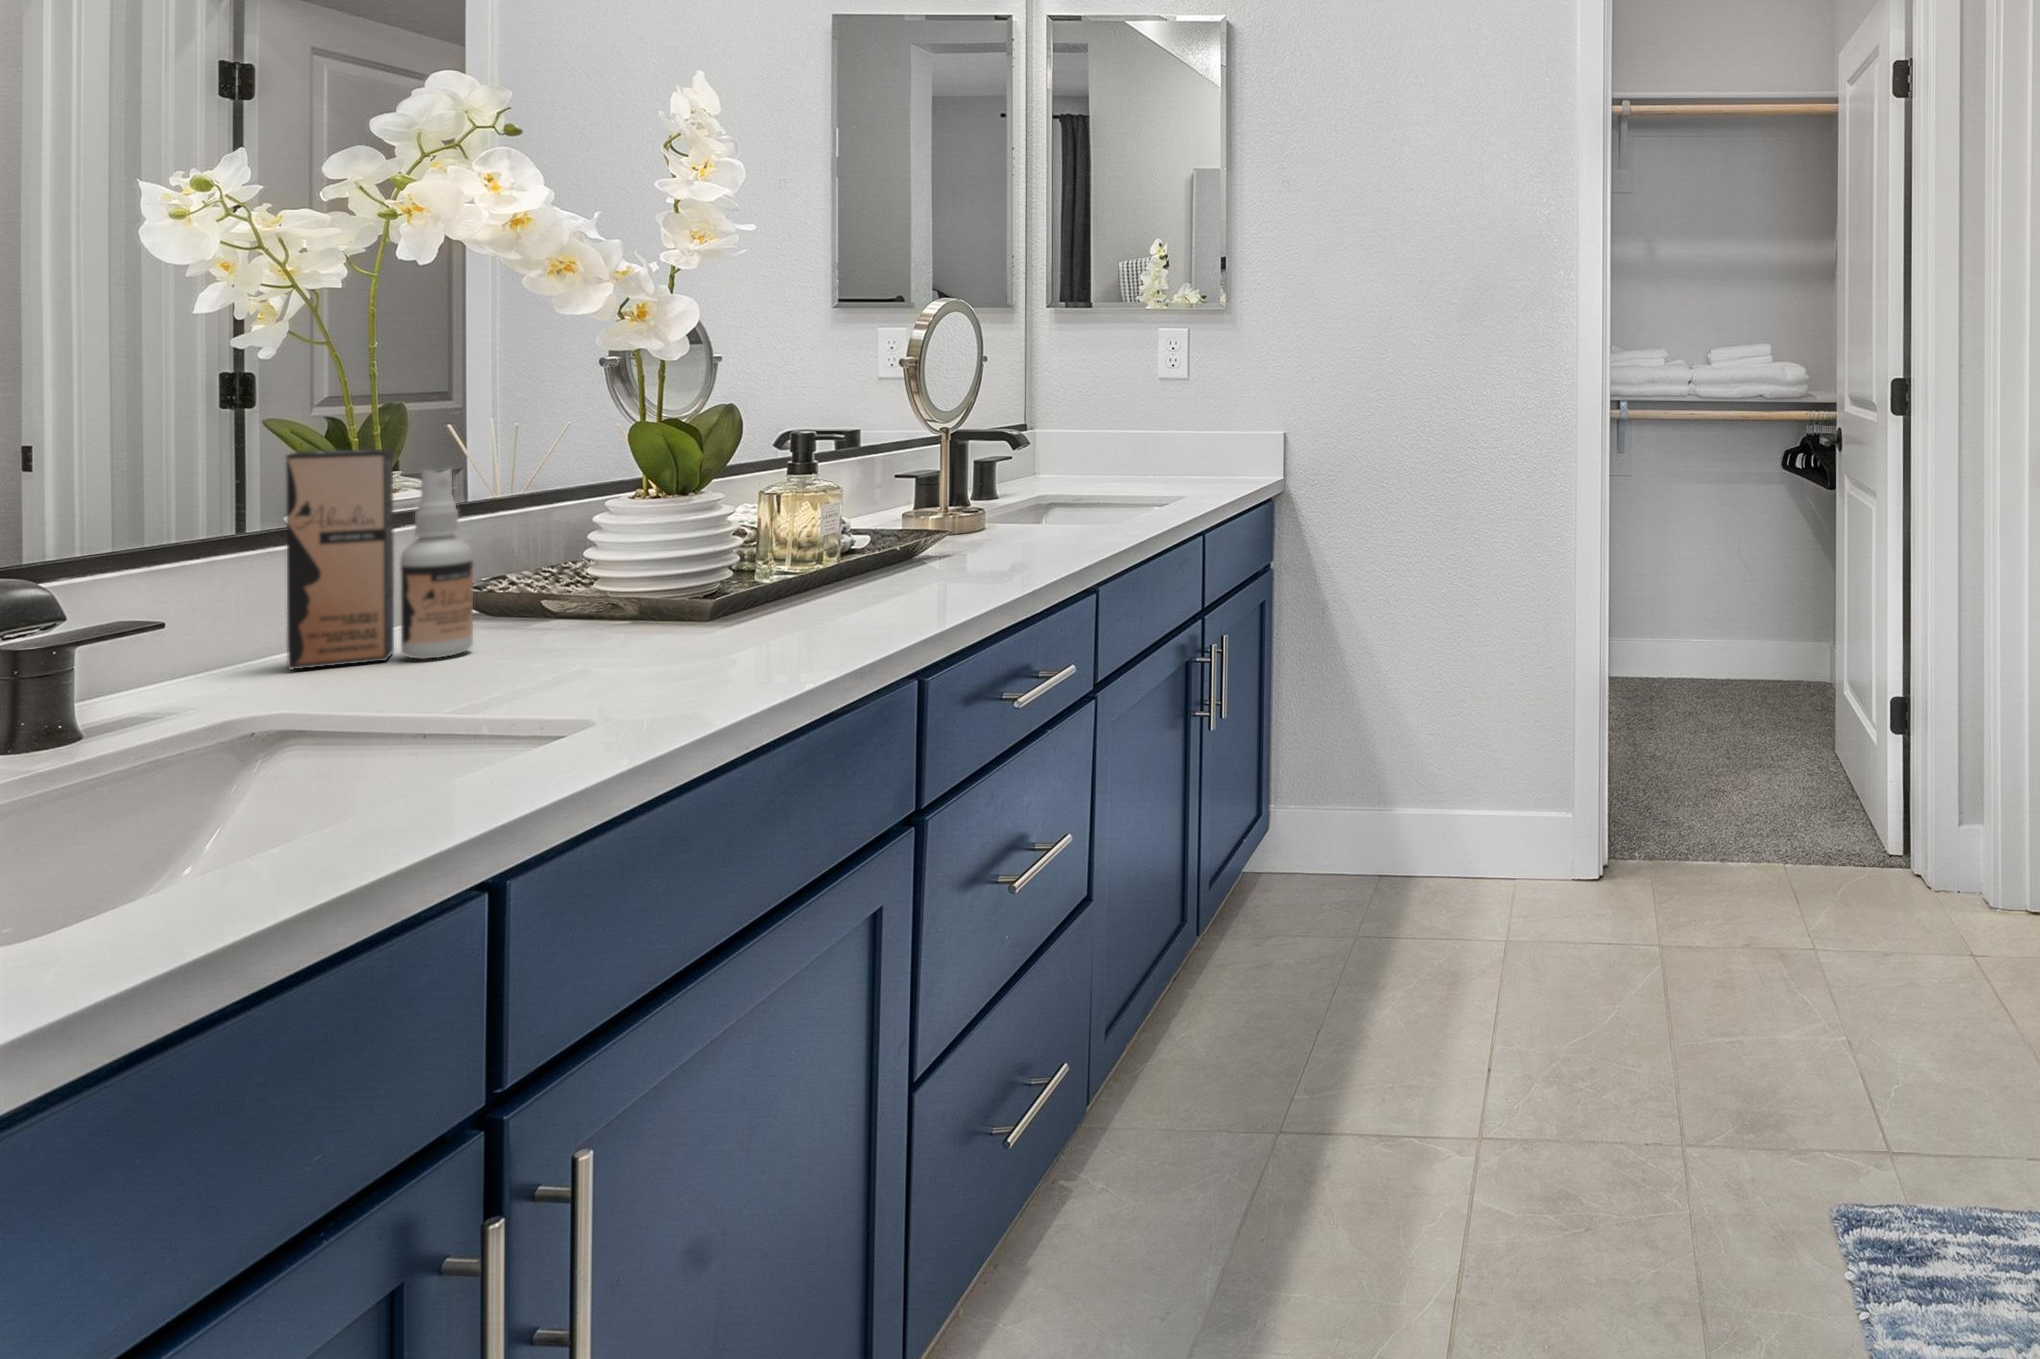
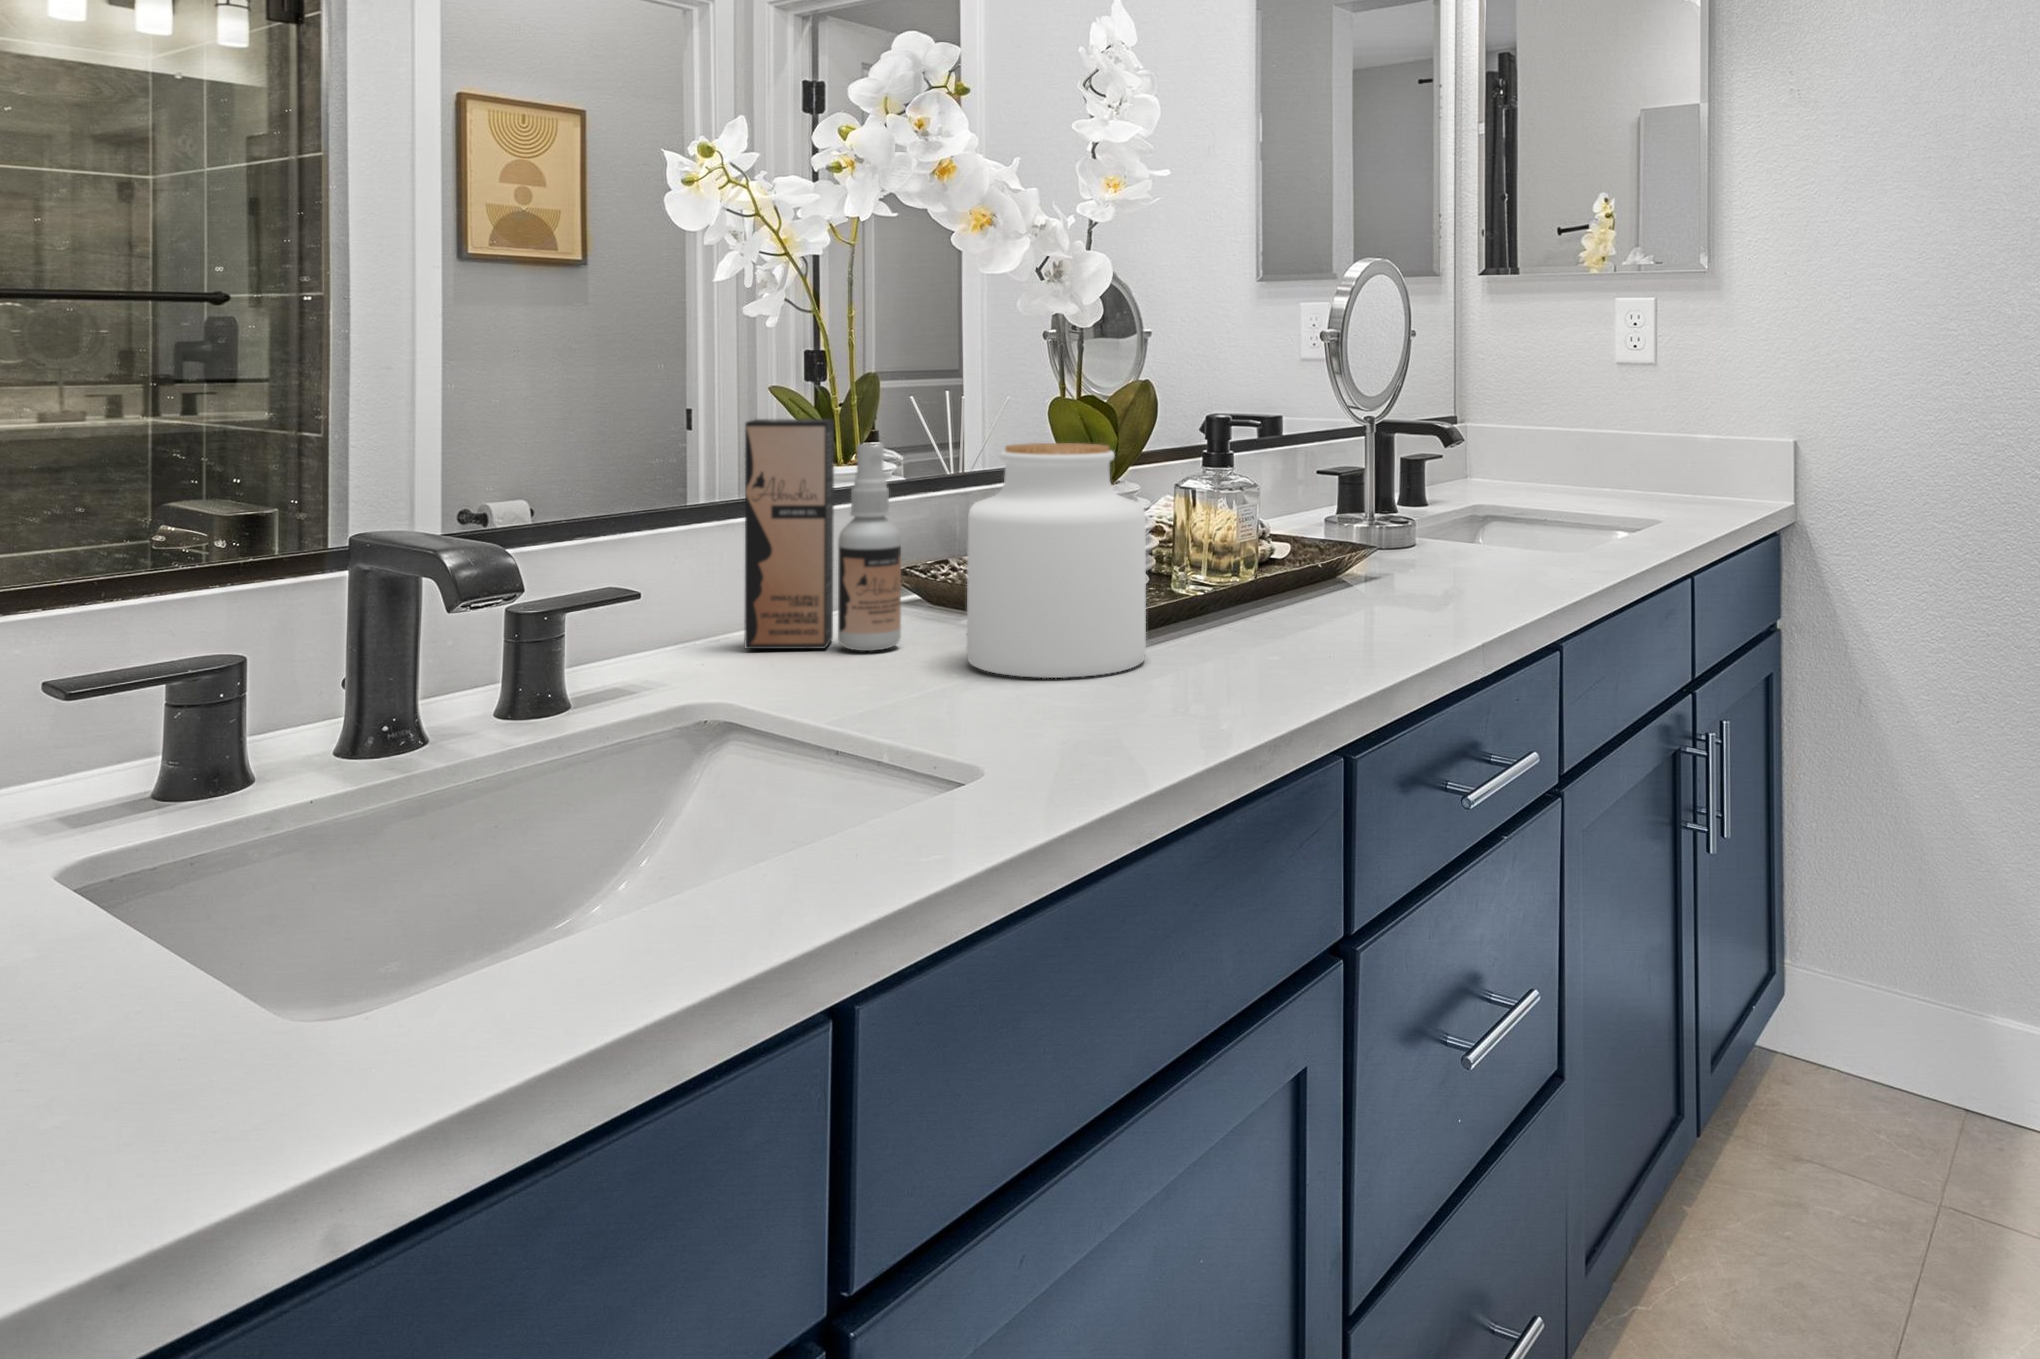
jar: none [547,461,728,663] -> present [967,443,1146,678]

